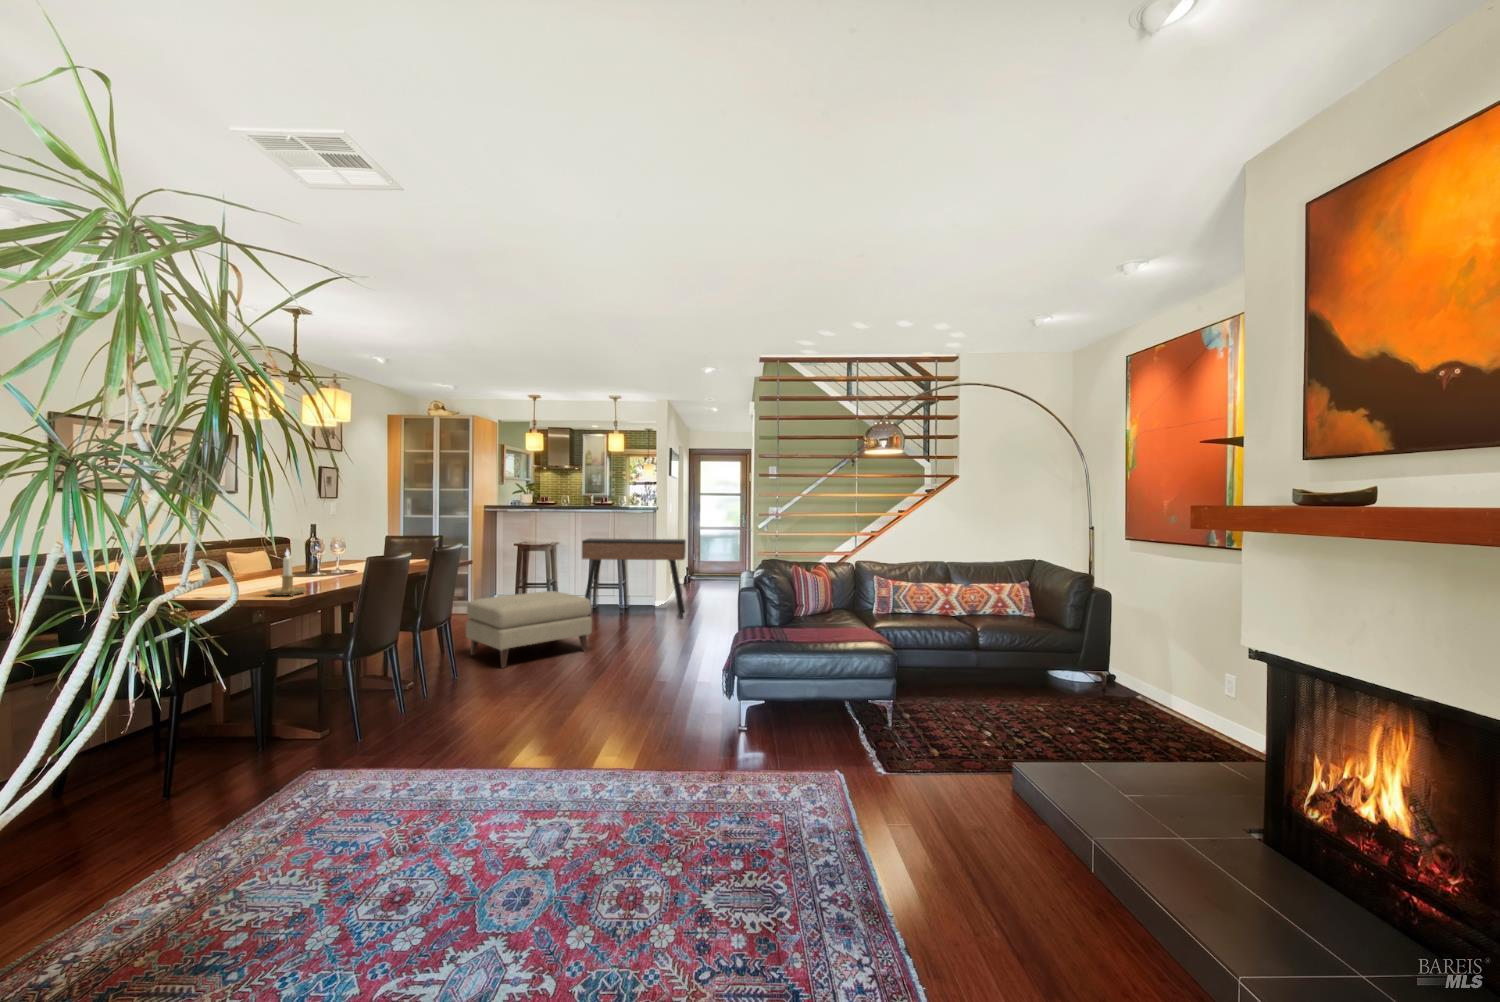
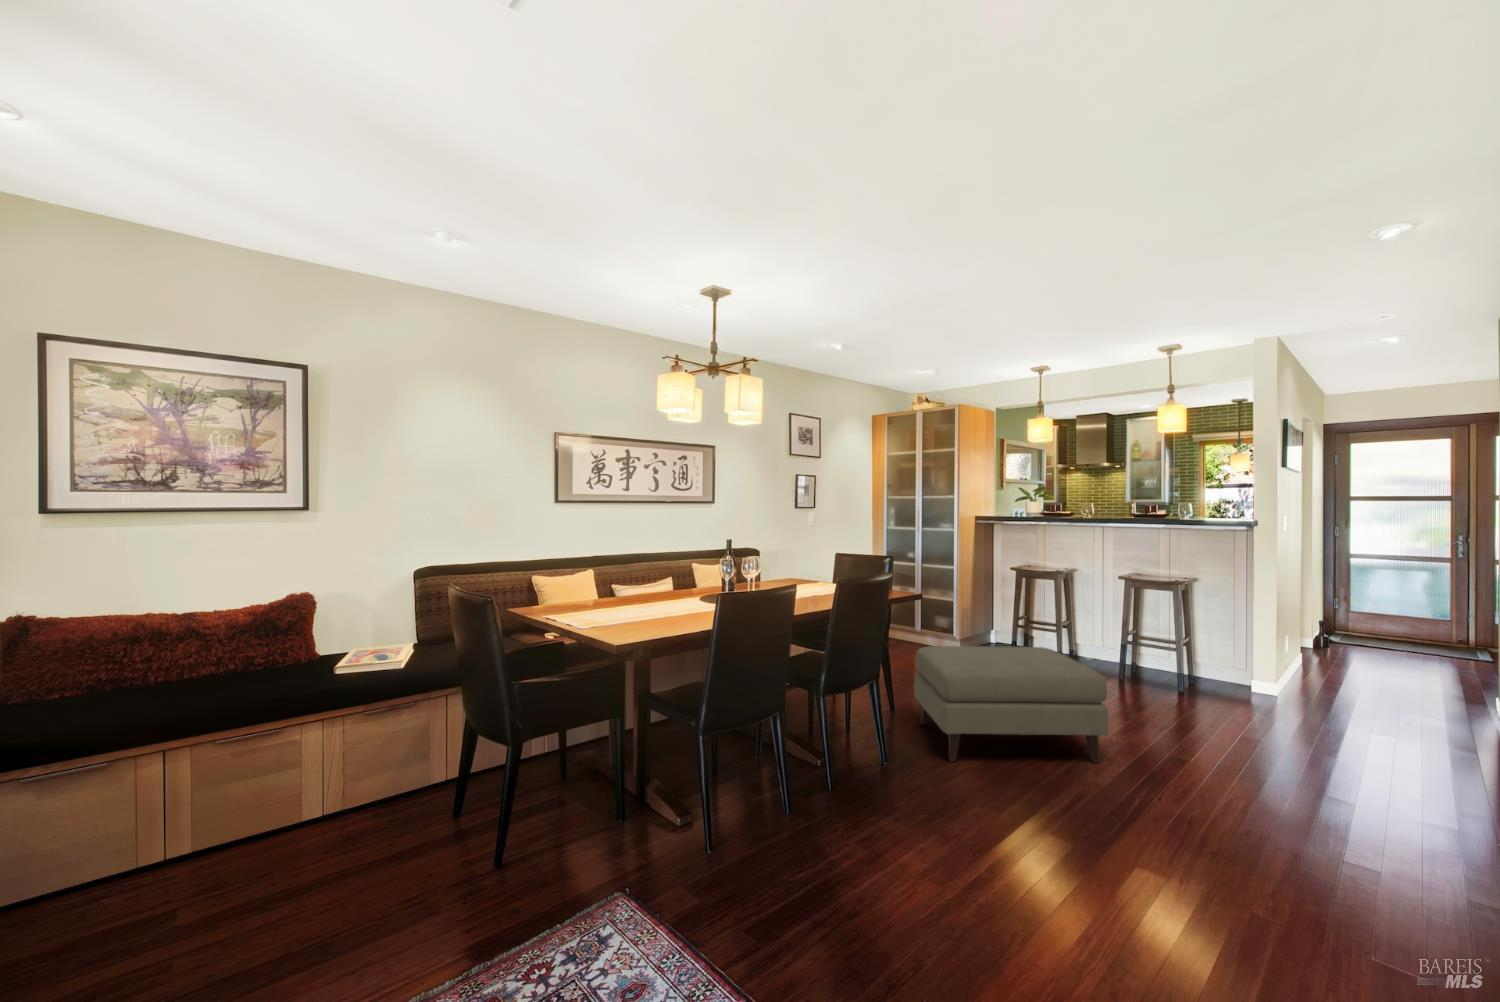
console table: present [582,538,686,618] -> none [1105,567,1321,730]
candlestick: present [268,550,307,596] -> none [633,566,674,628]

